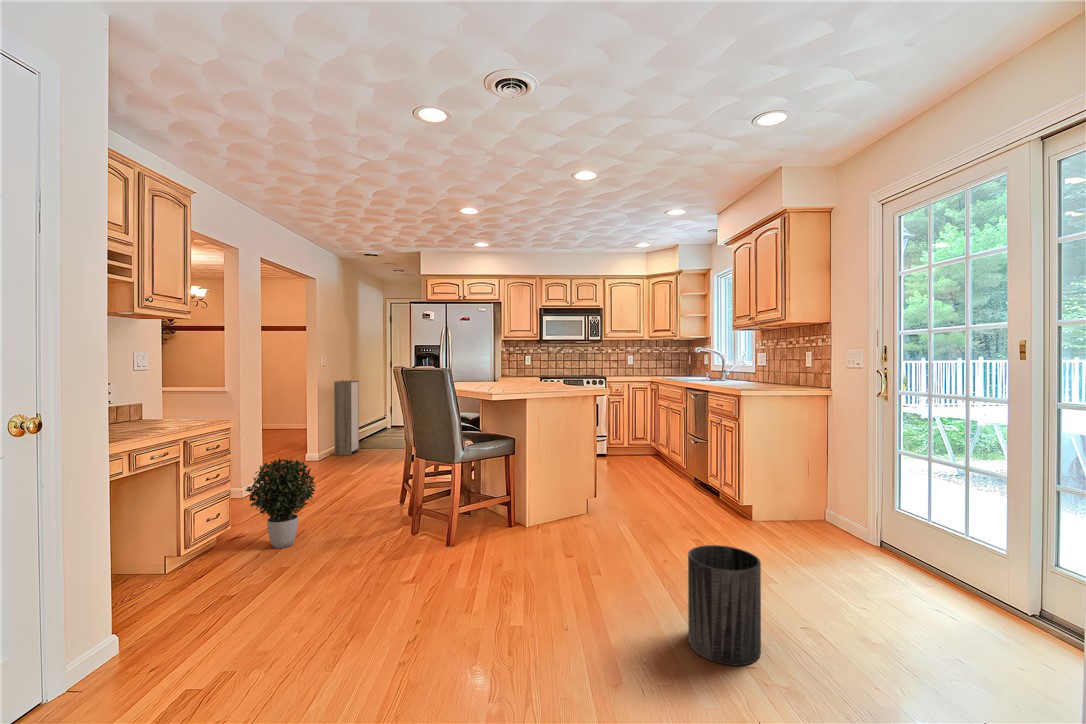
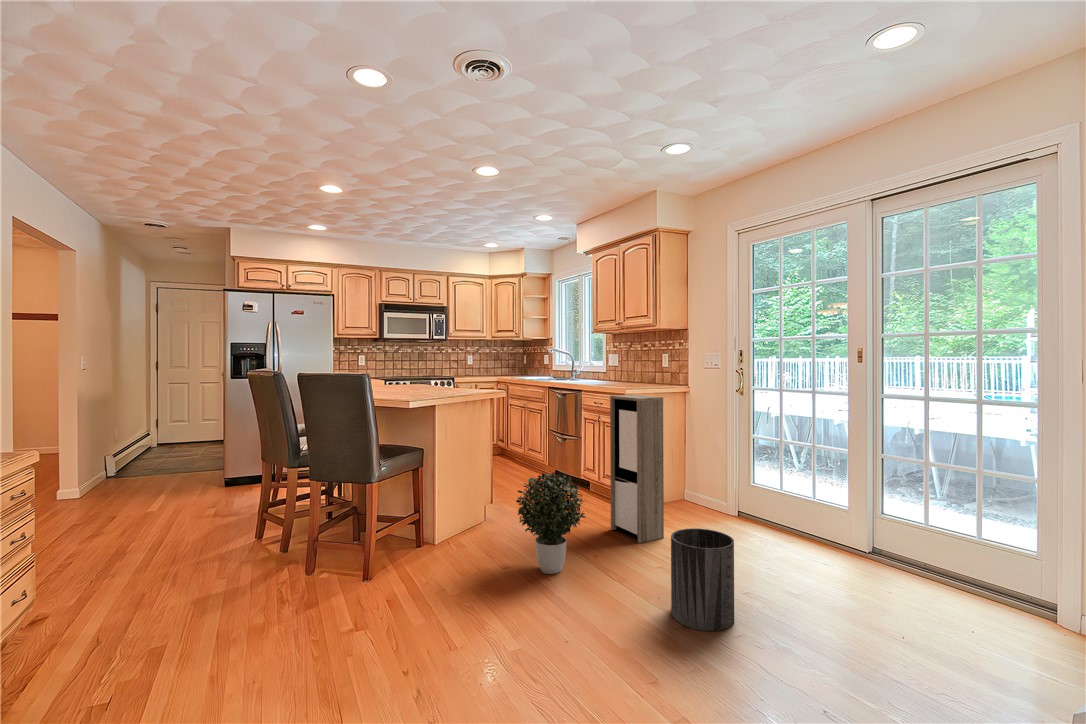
storage cabinet: present [334,380,359,455] -> present [610,395,664,543]
potted plant: present [246,458,316,548] -> present [516,472,586,574]

